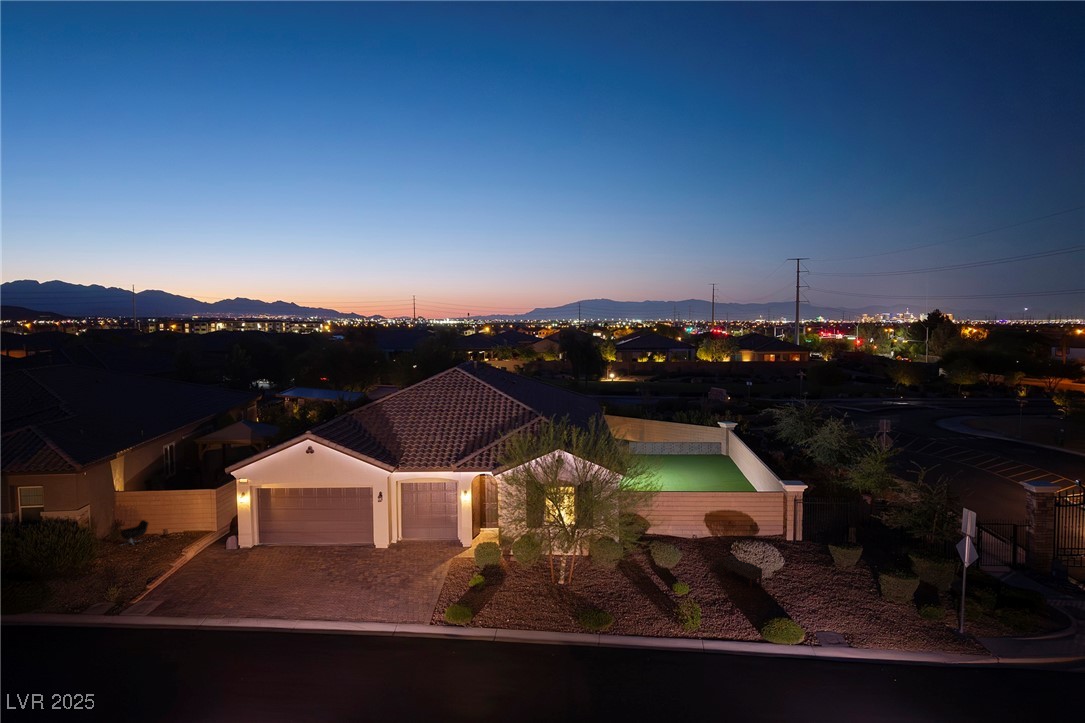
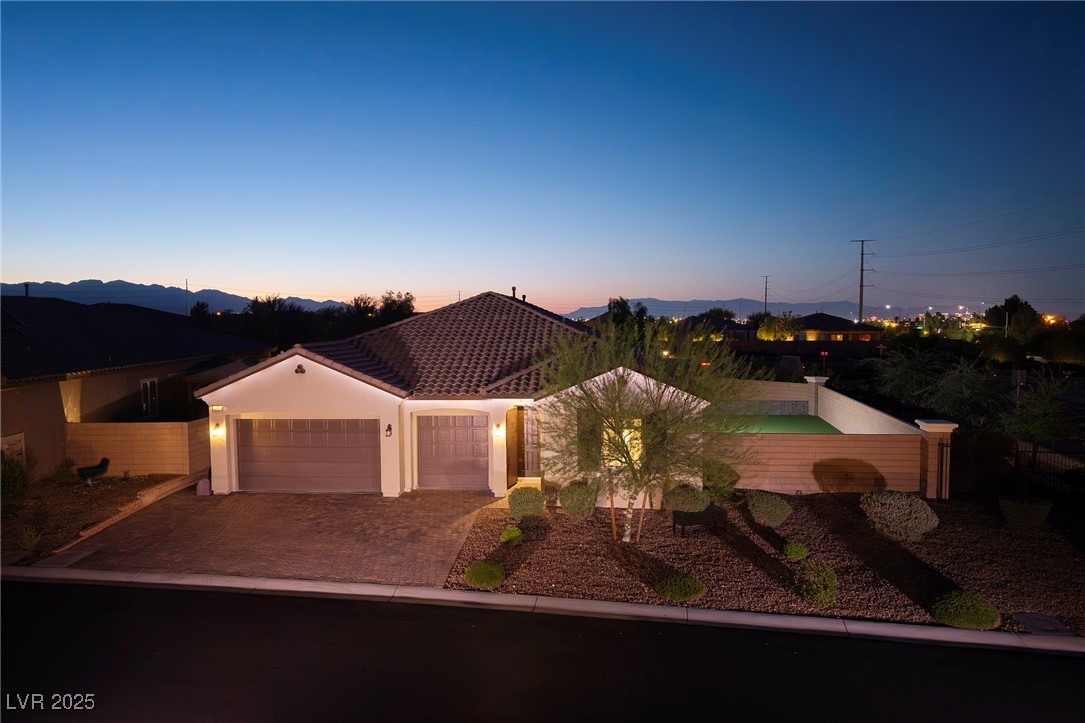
bench: present [723,556,762,588] -> present [672,505,728,538]

